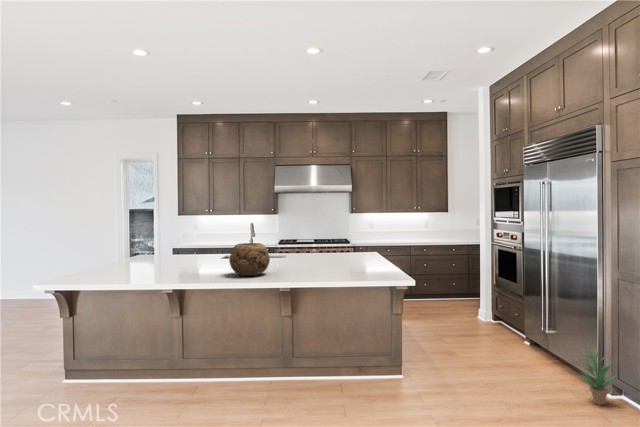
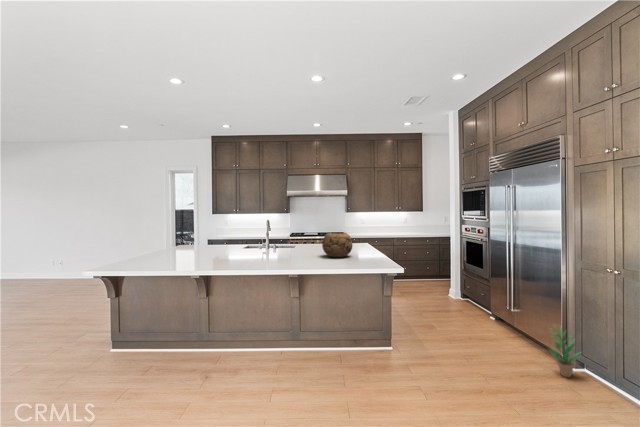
decorative bowl: present [229,243,270,276] -> present [322,233,353,257]

